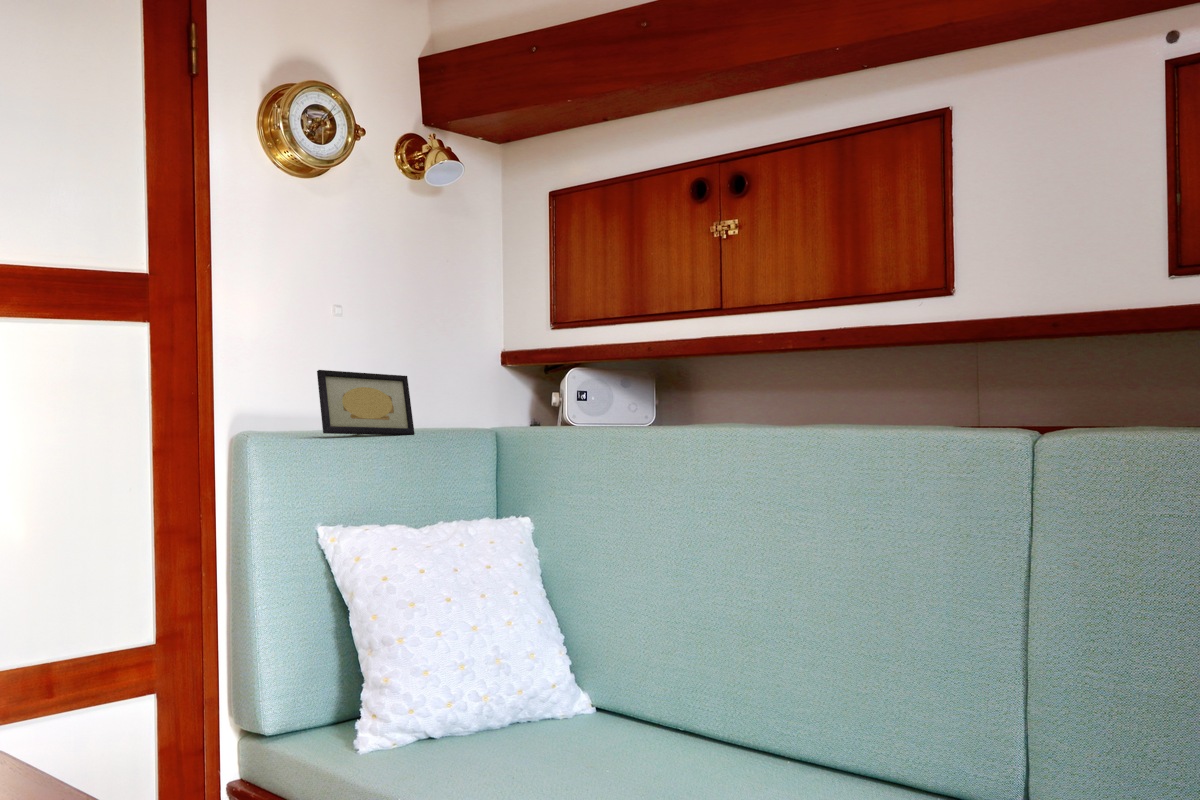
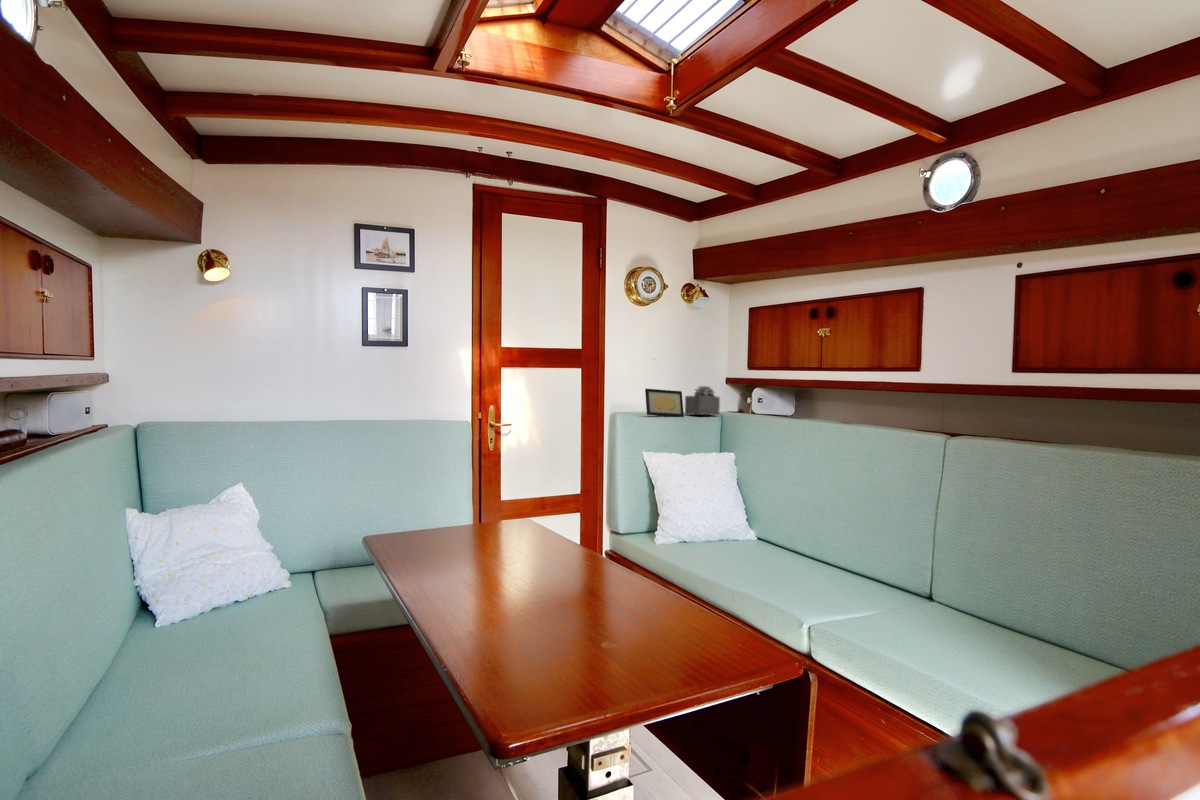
succulent plant: none [415,362,497,430] -> present [685,386,720,415]

